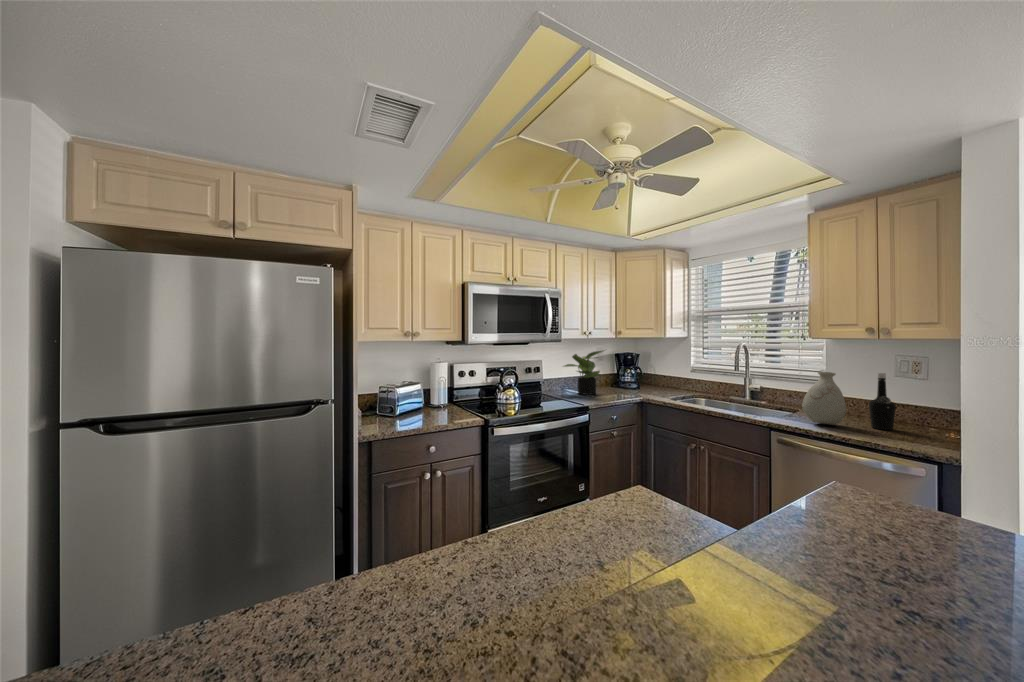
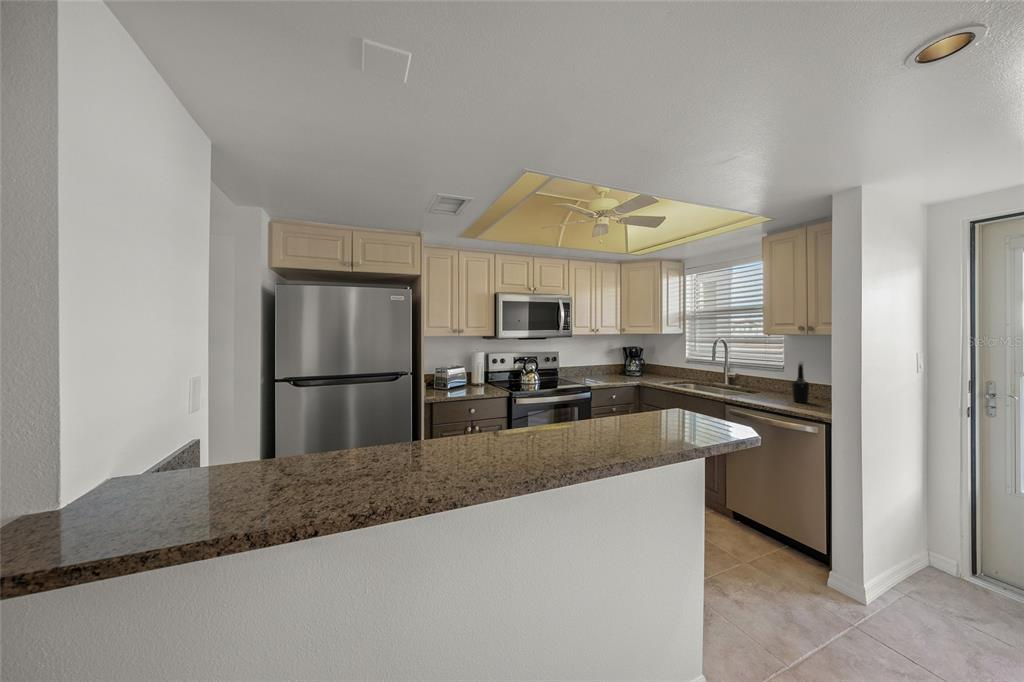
potted plant: present [564,351,603,395] -> none [575,343,613,380]
vase: present [802,372,846,425] -> none [745,360,775,400]

